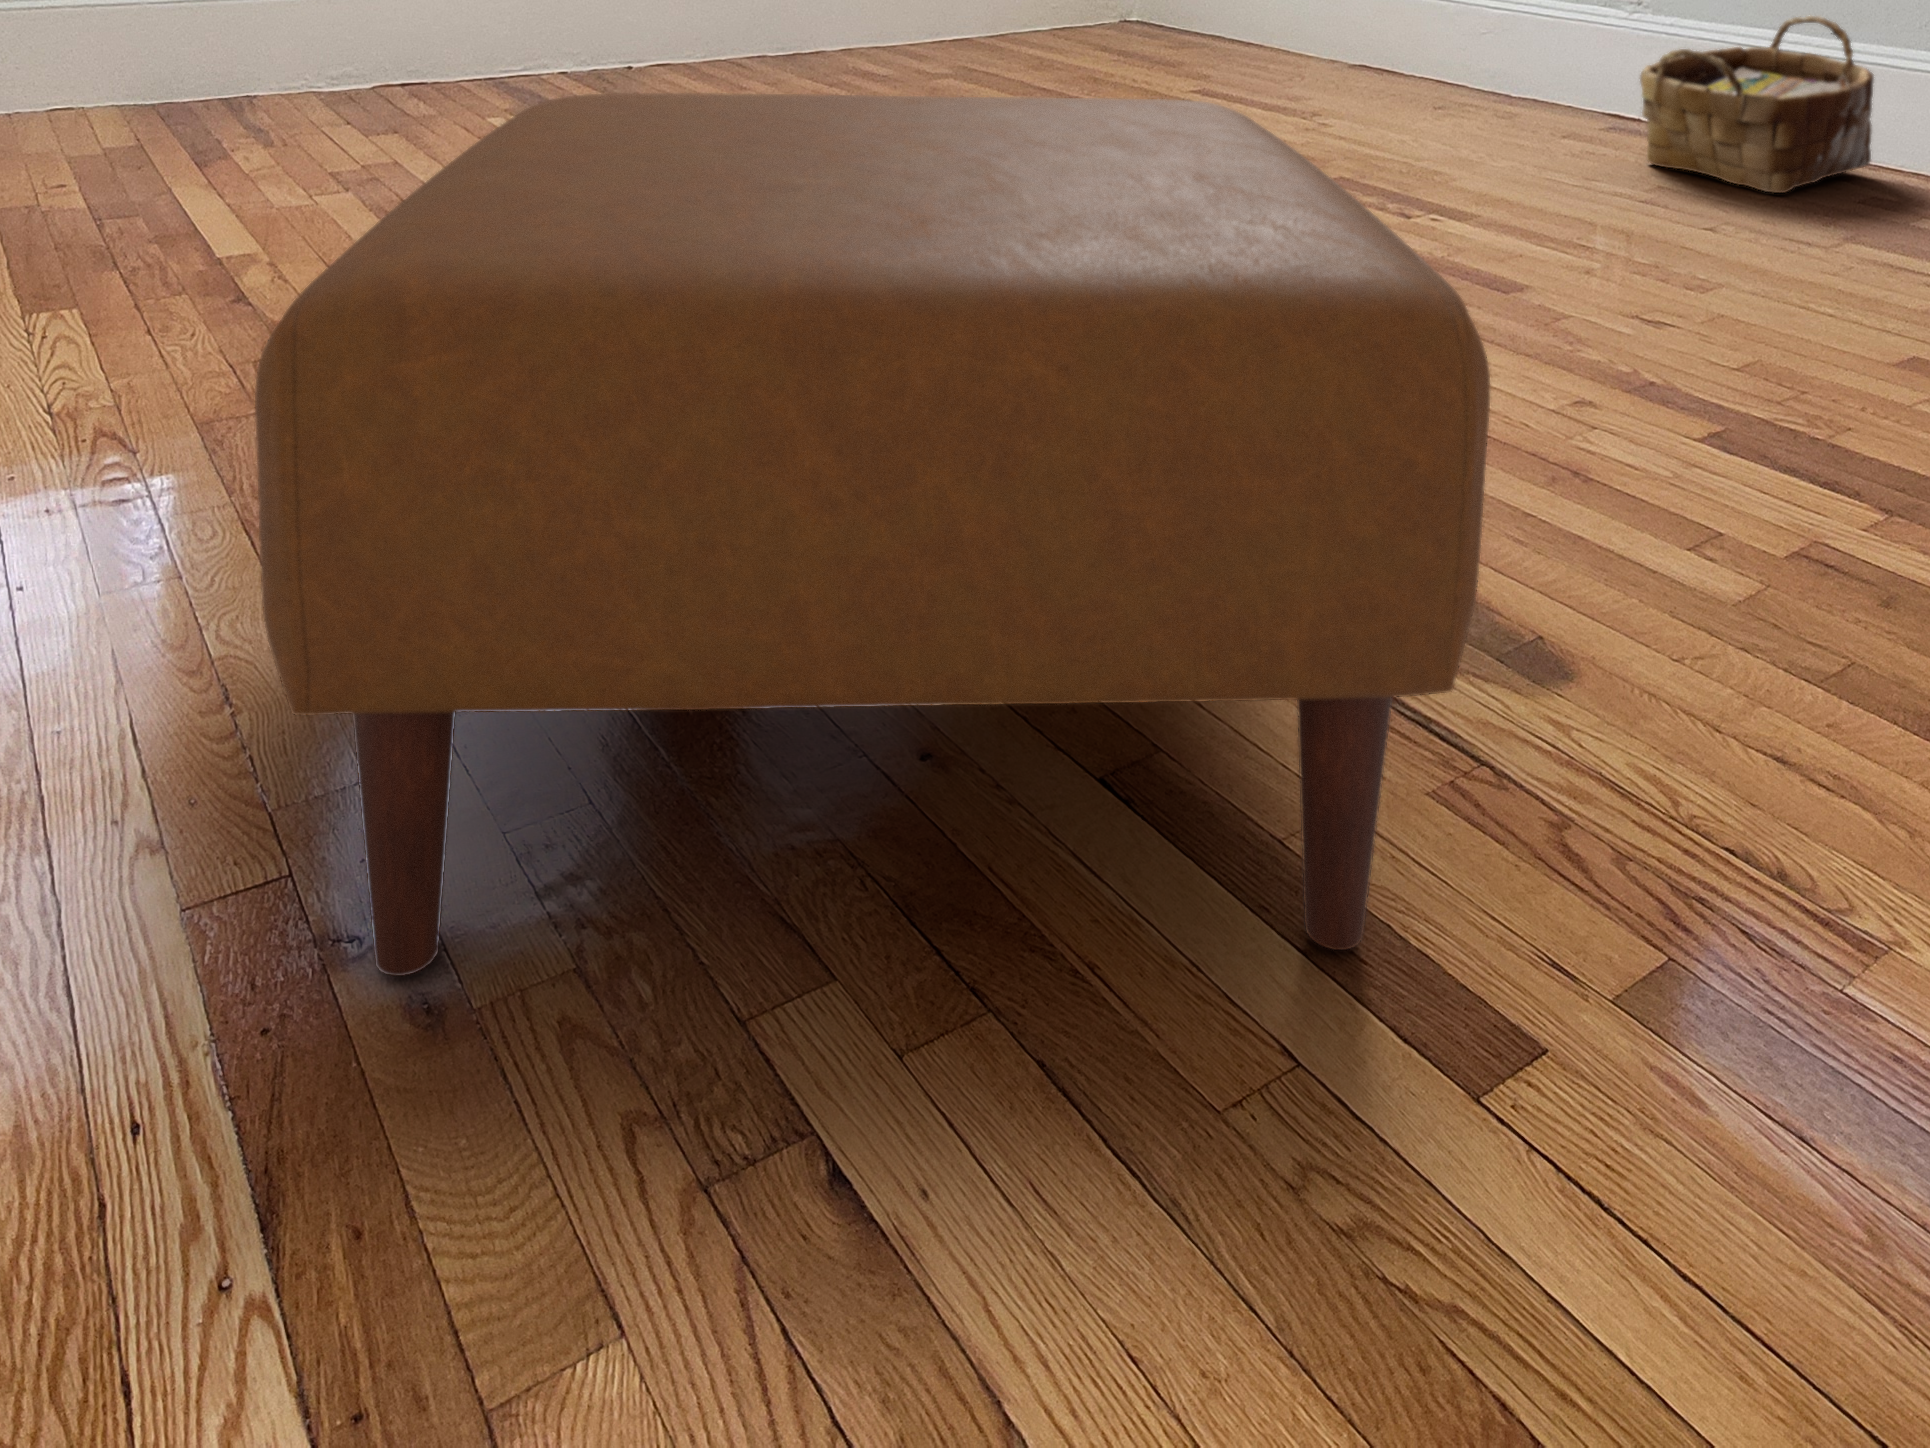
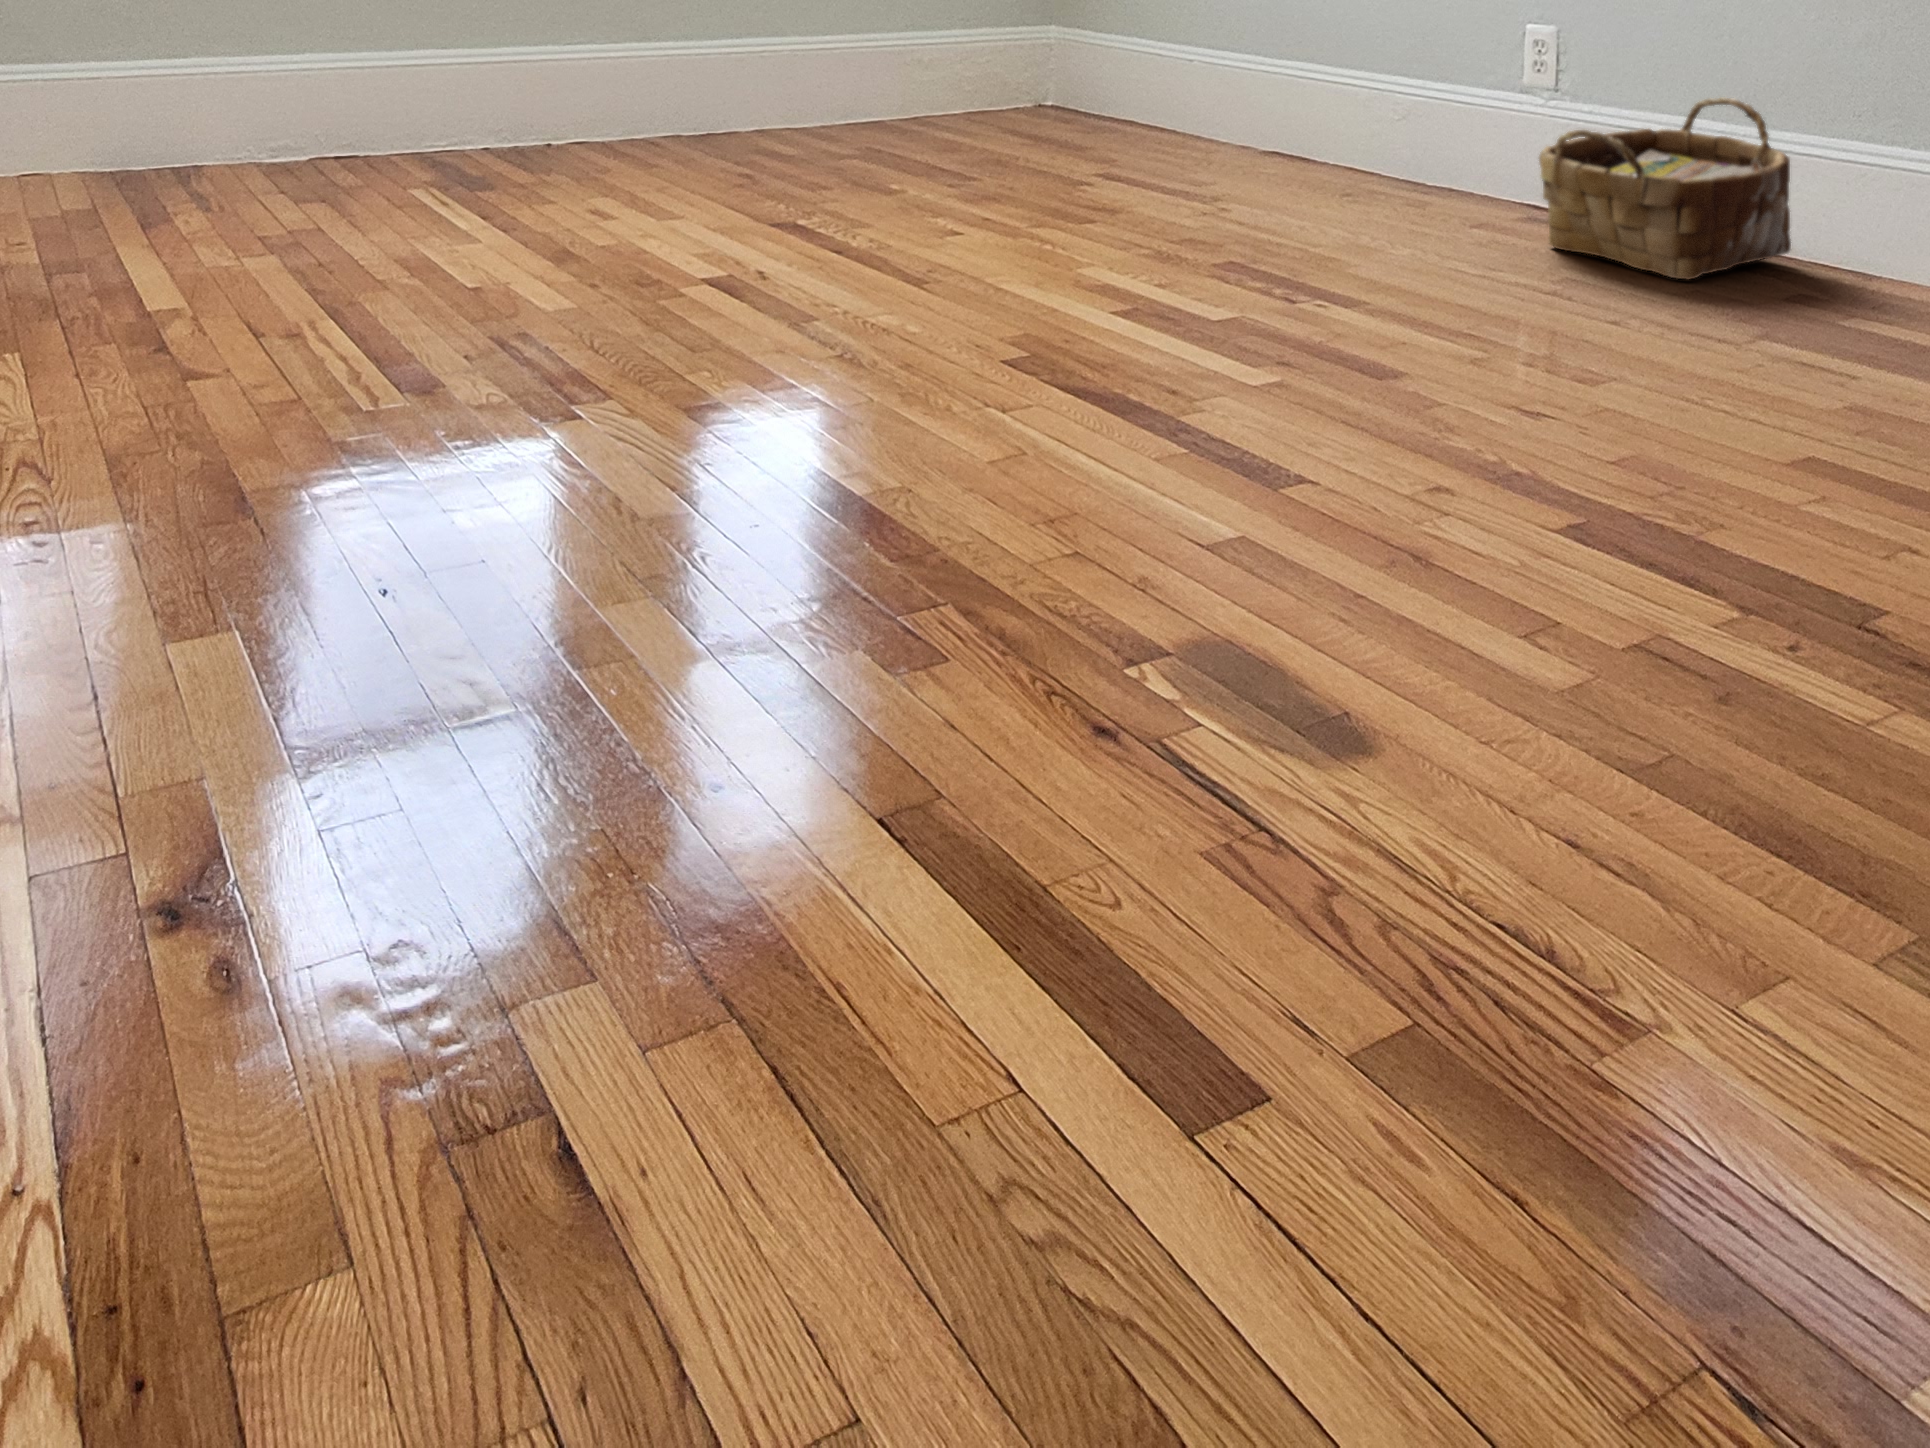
ottoman: present [255,93,1490,976] -> none [89,154,1211,987]

